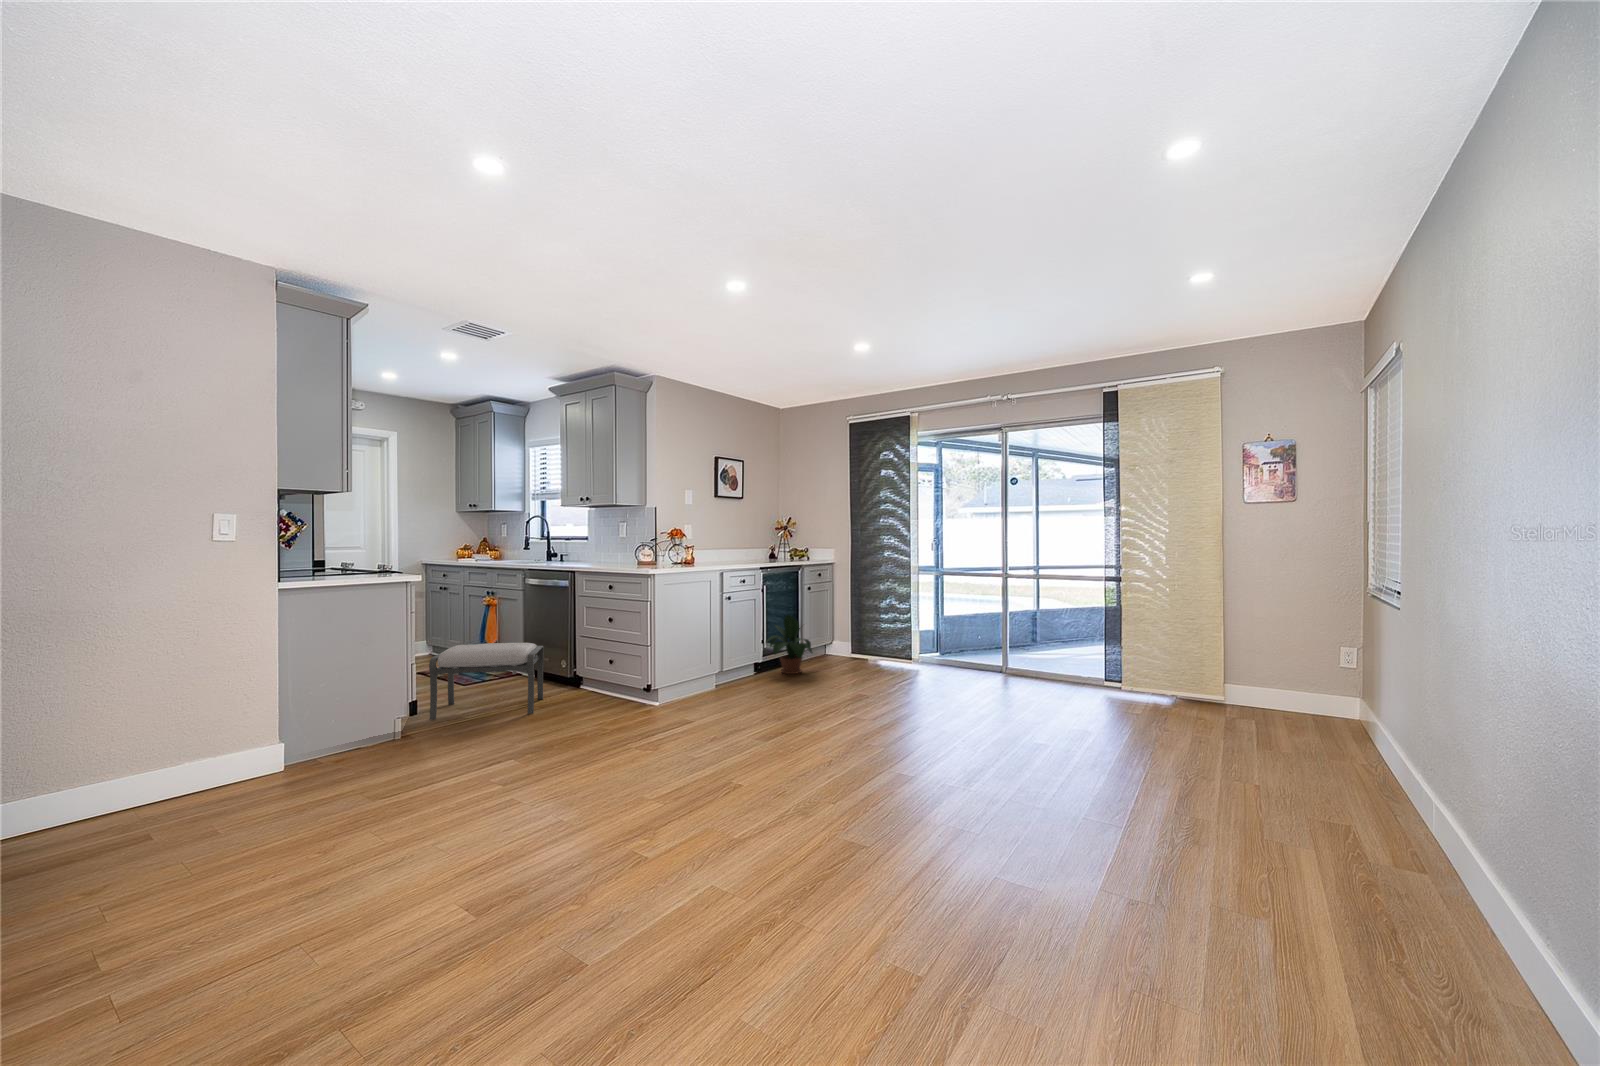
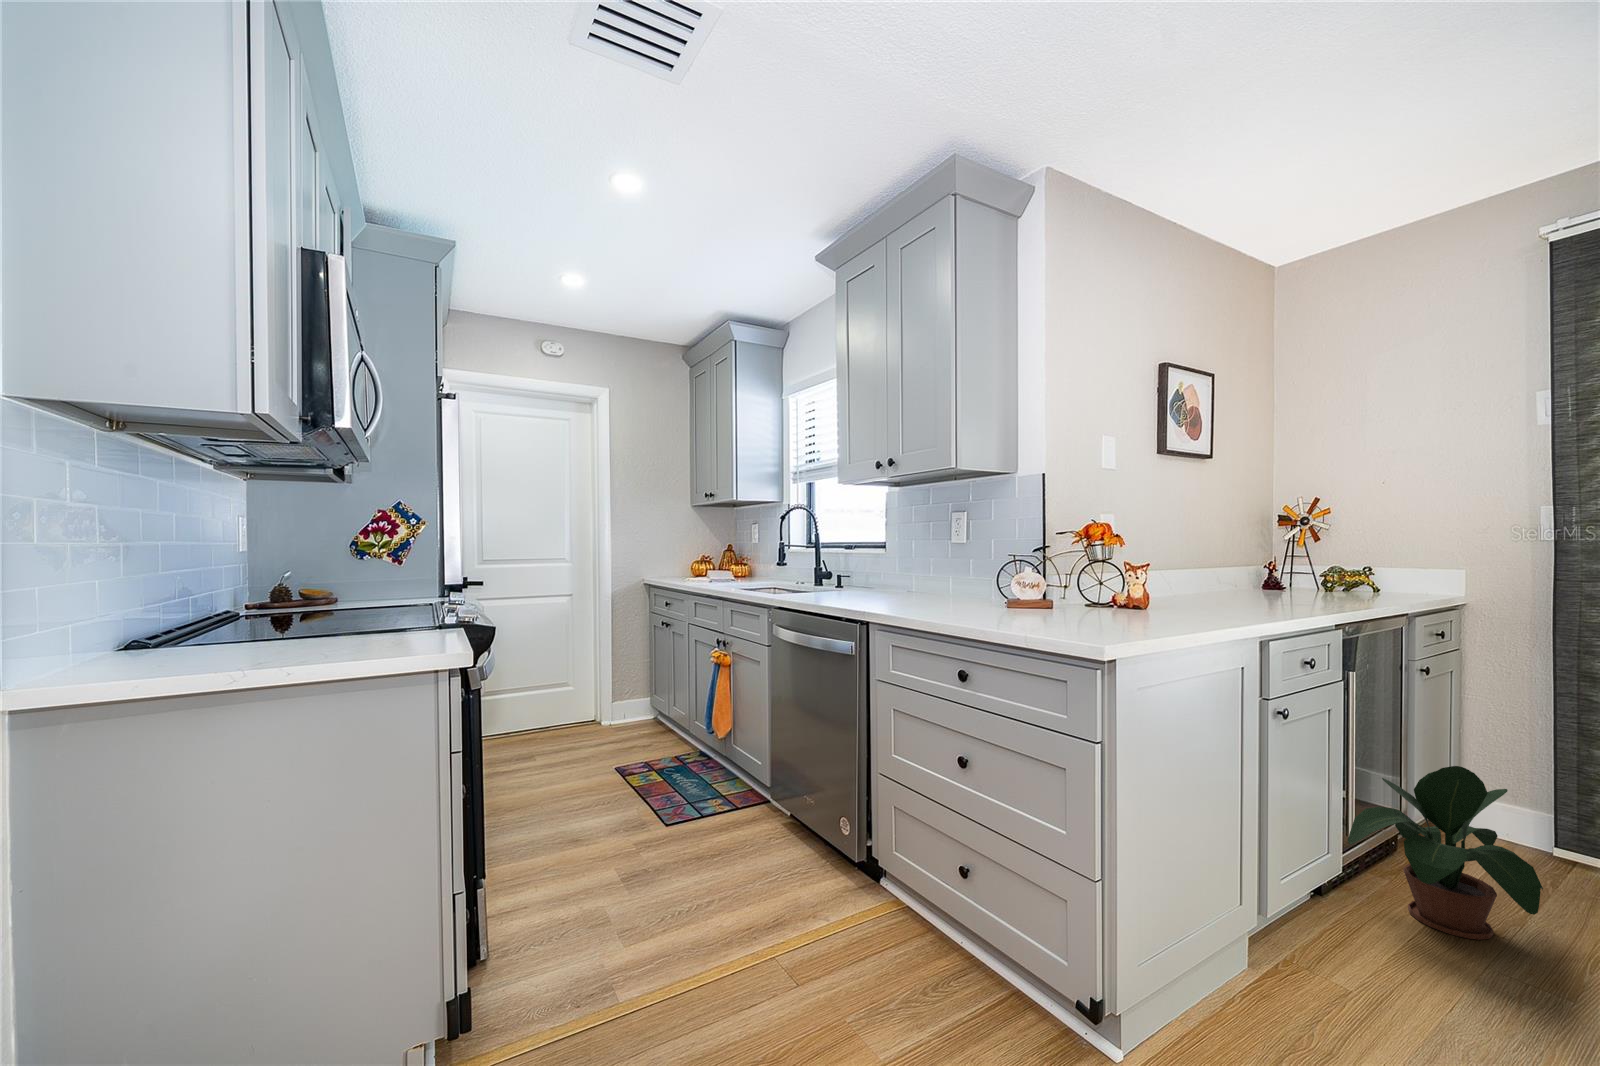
ottoman: present [429,643,544,720] -> none [530,789,803,1043]

